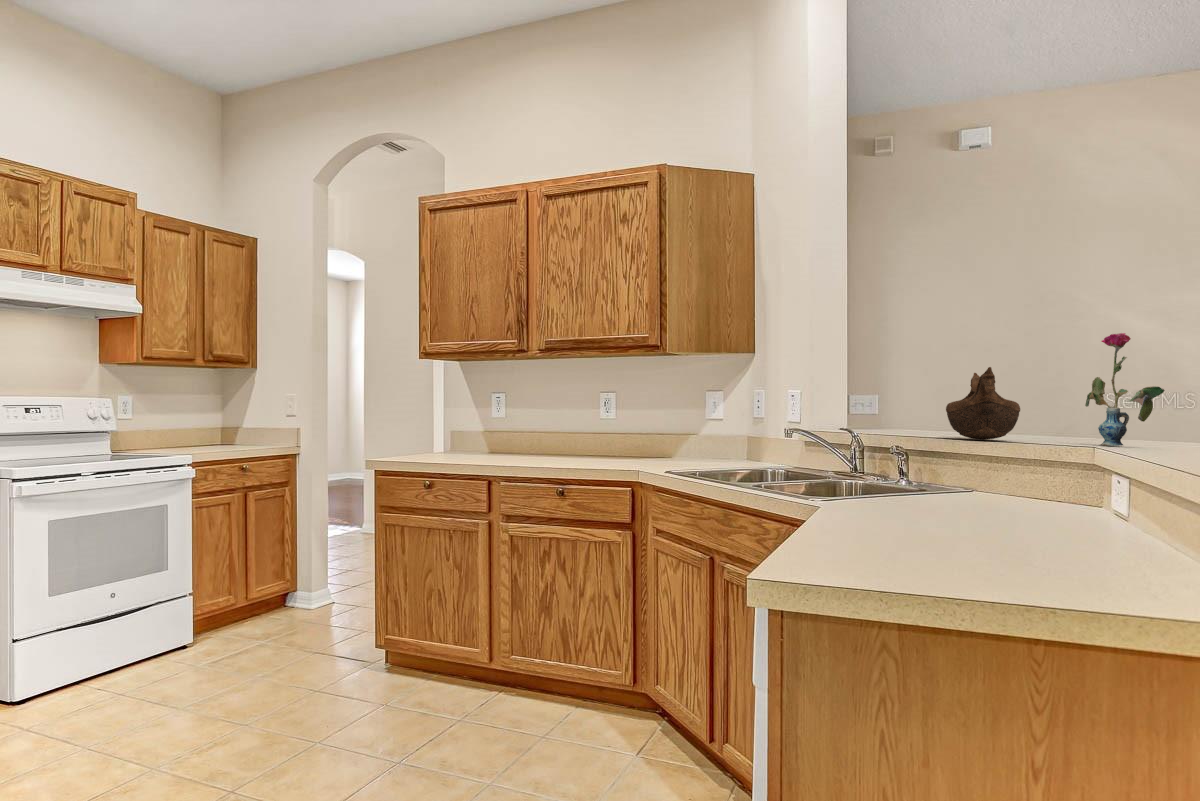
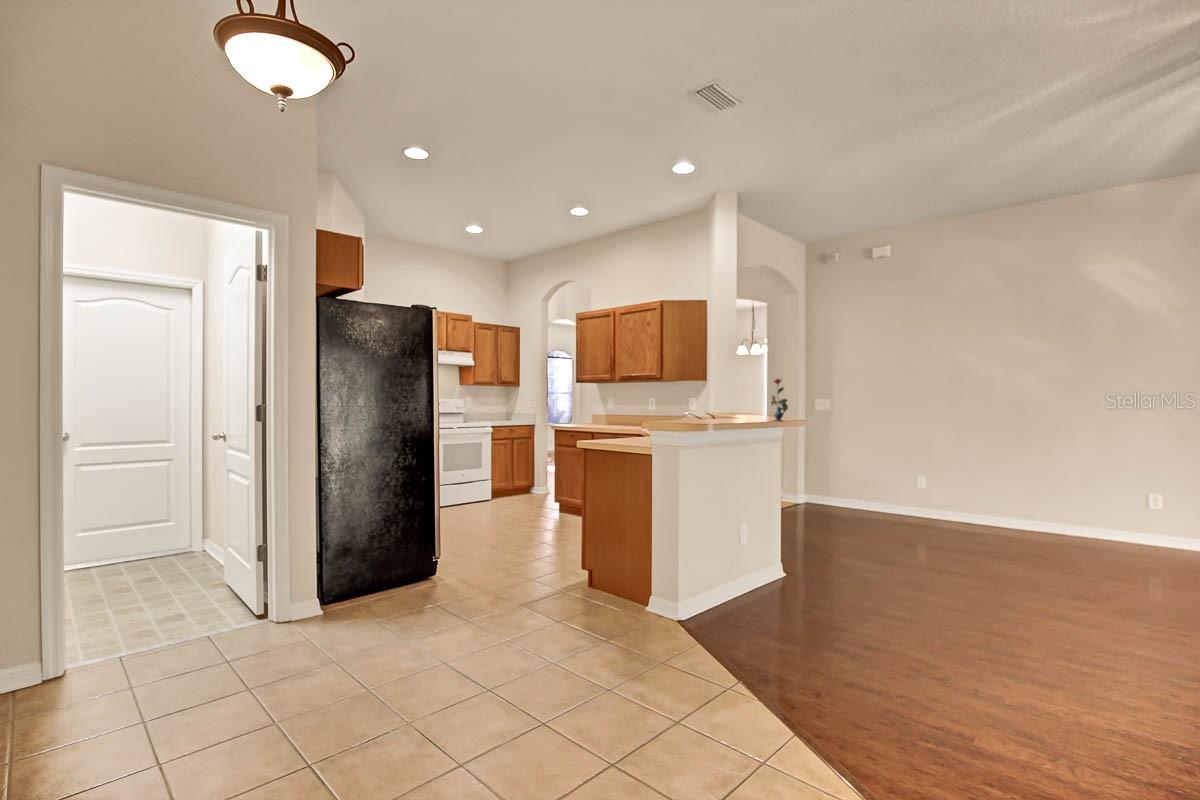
decorative bowl: present [946,367,1020,440] -> none [729,391,755,418]

